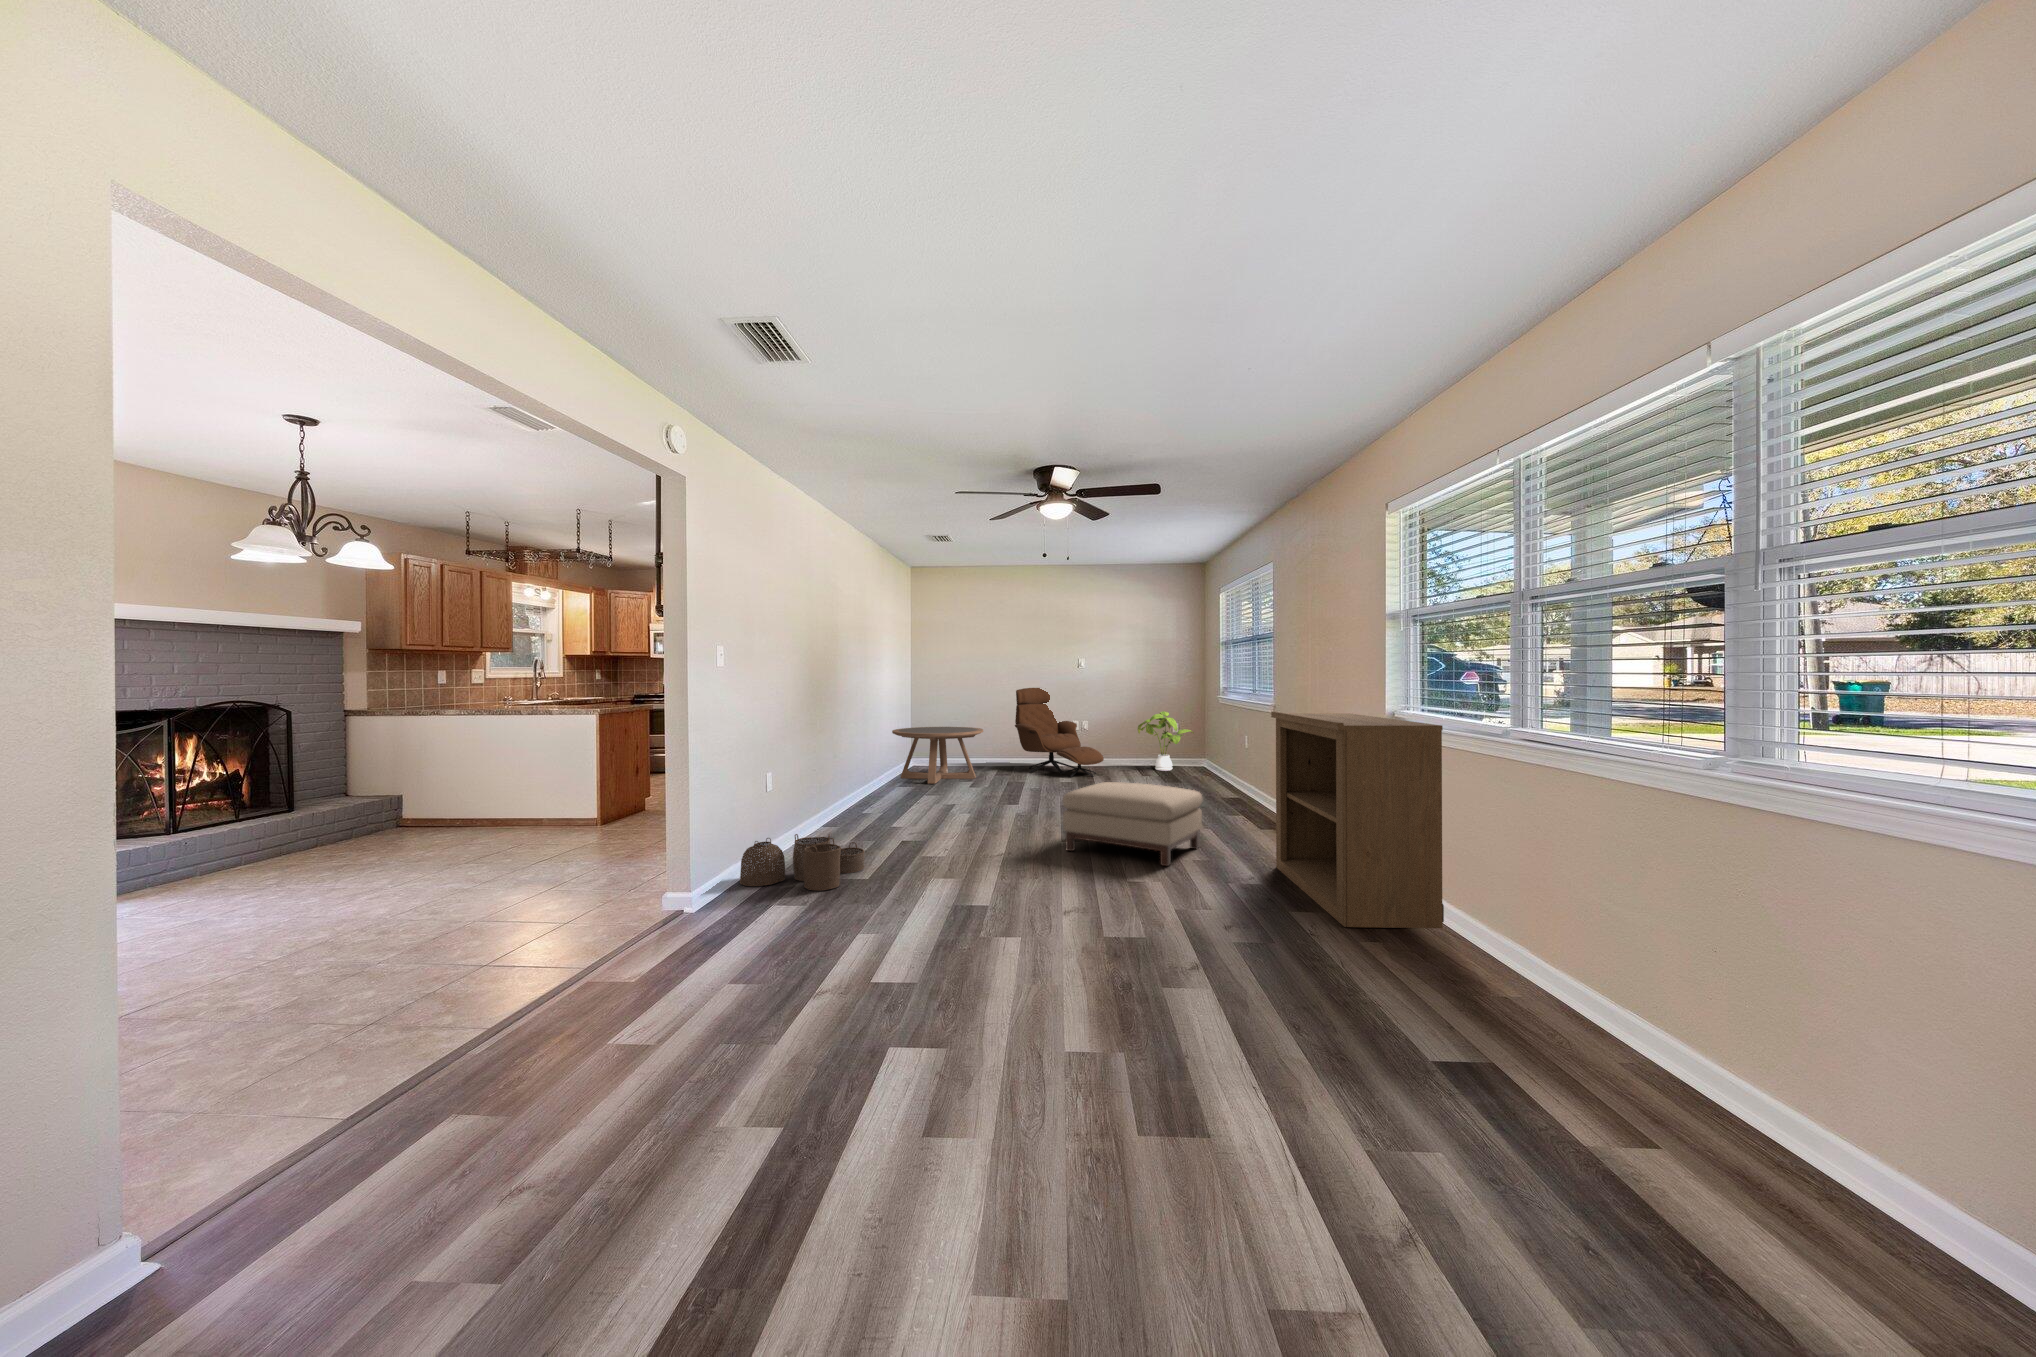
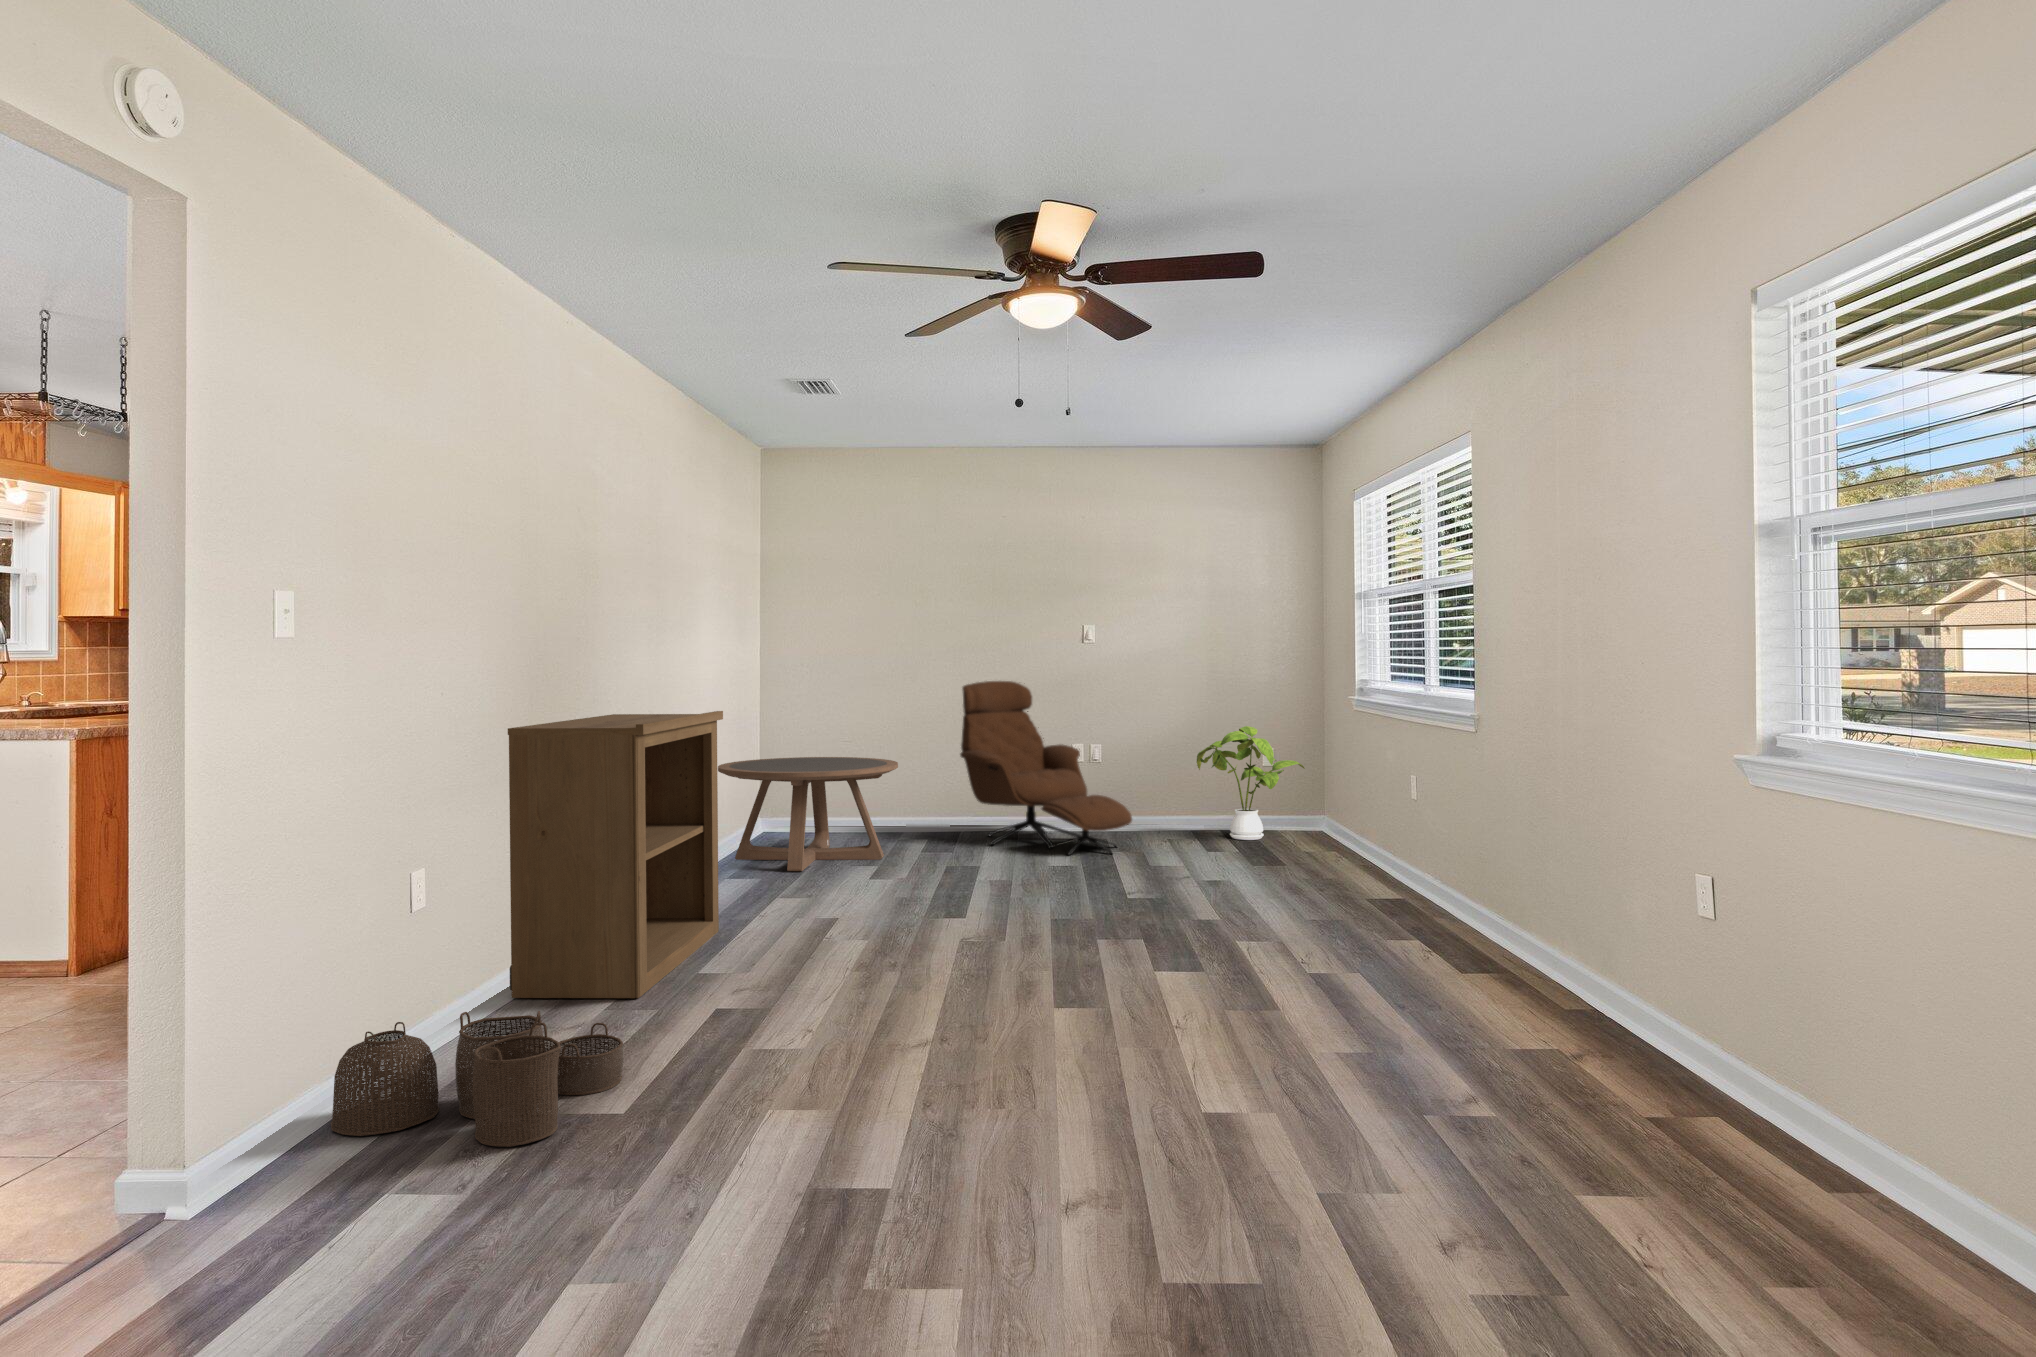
bookshelf: present [1271,711,1444,928] -> present [508,711,723,998]
ottoman: present [1063,782,1203,866] -> none [1056,880,1350,1070]

